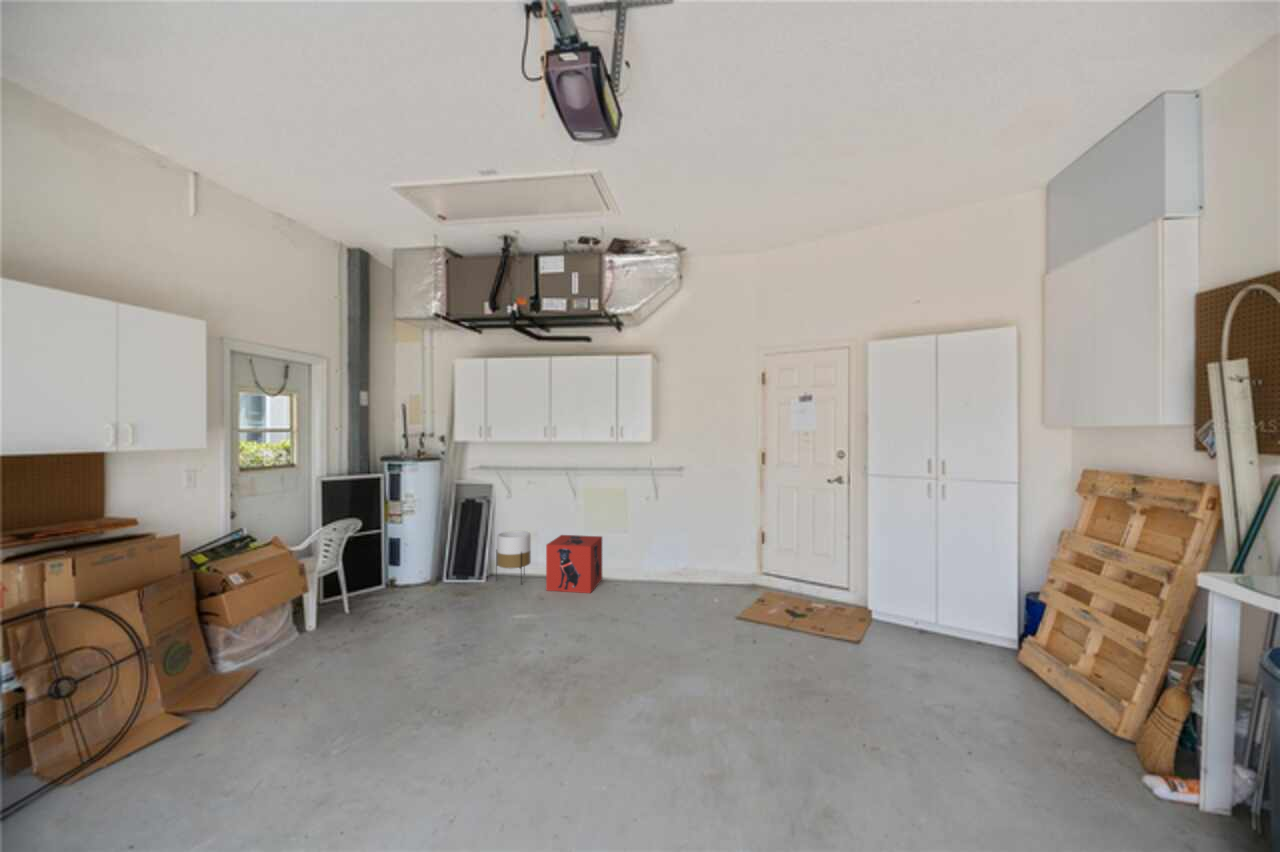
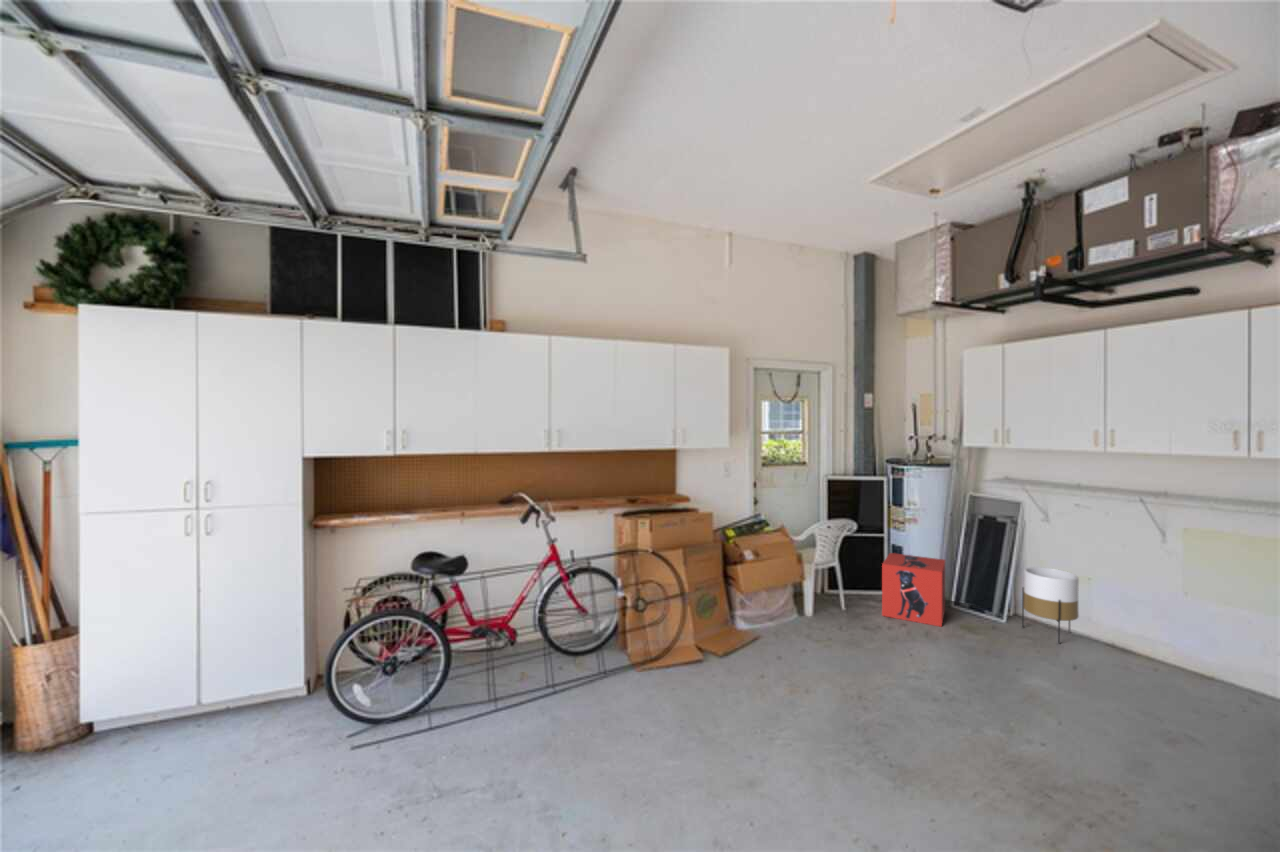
storage box: present [546,535,602,593] -> present [882,553,945,626]

